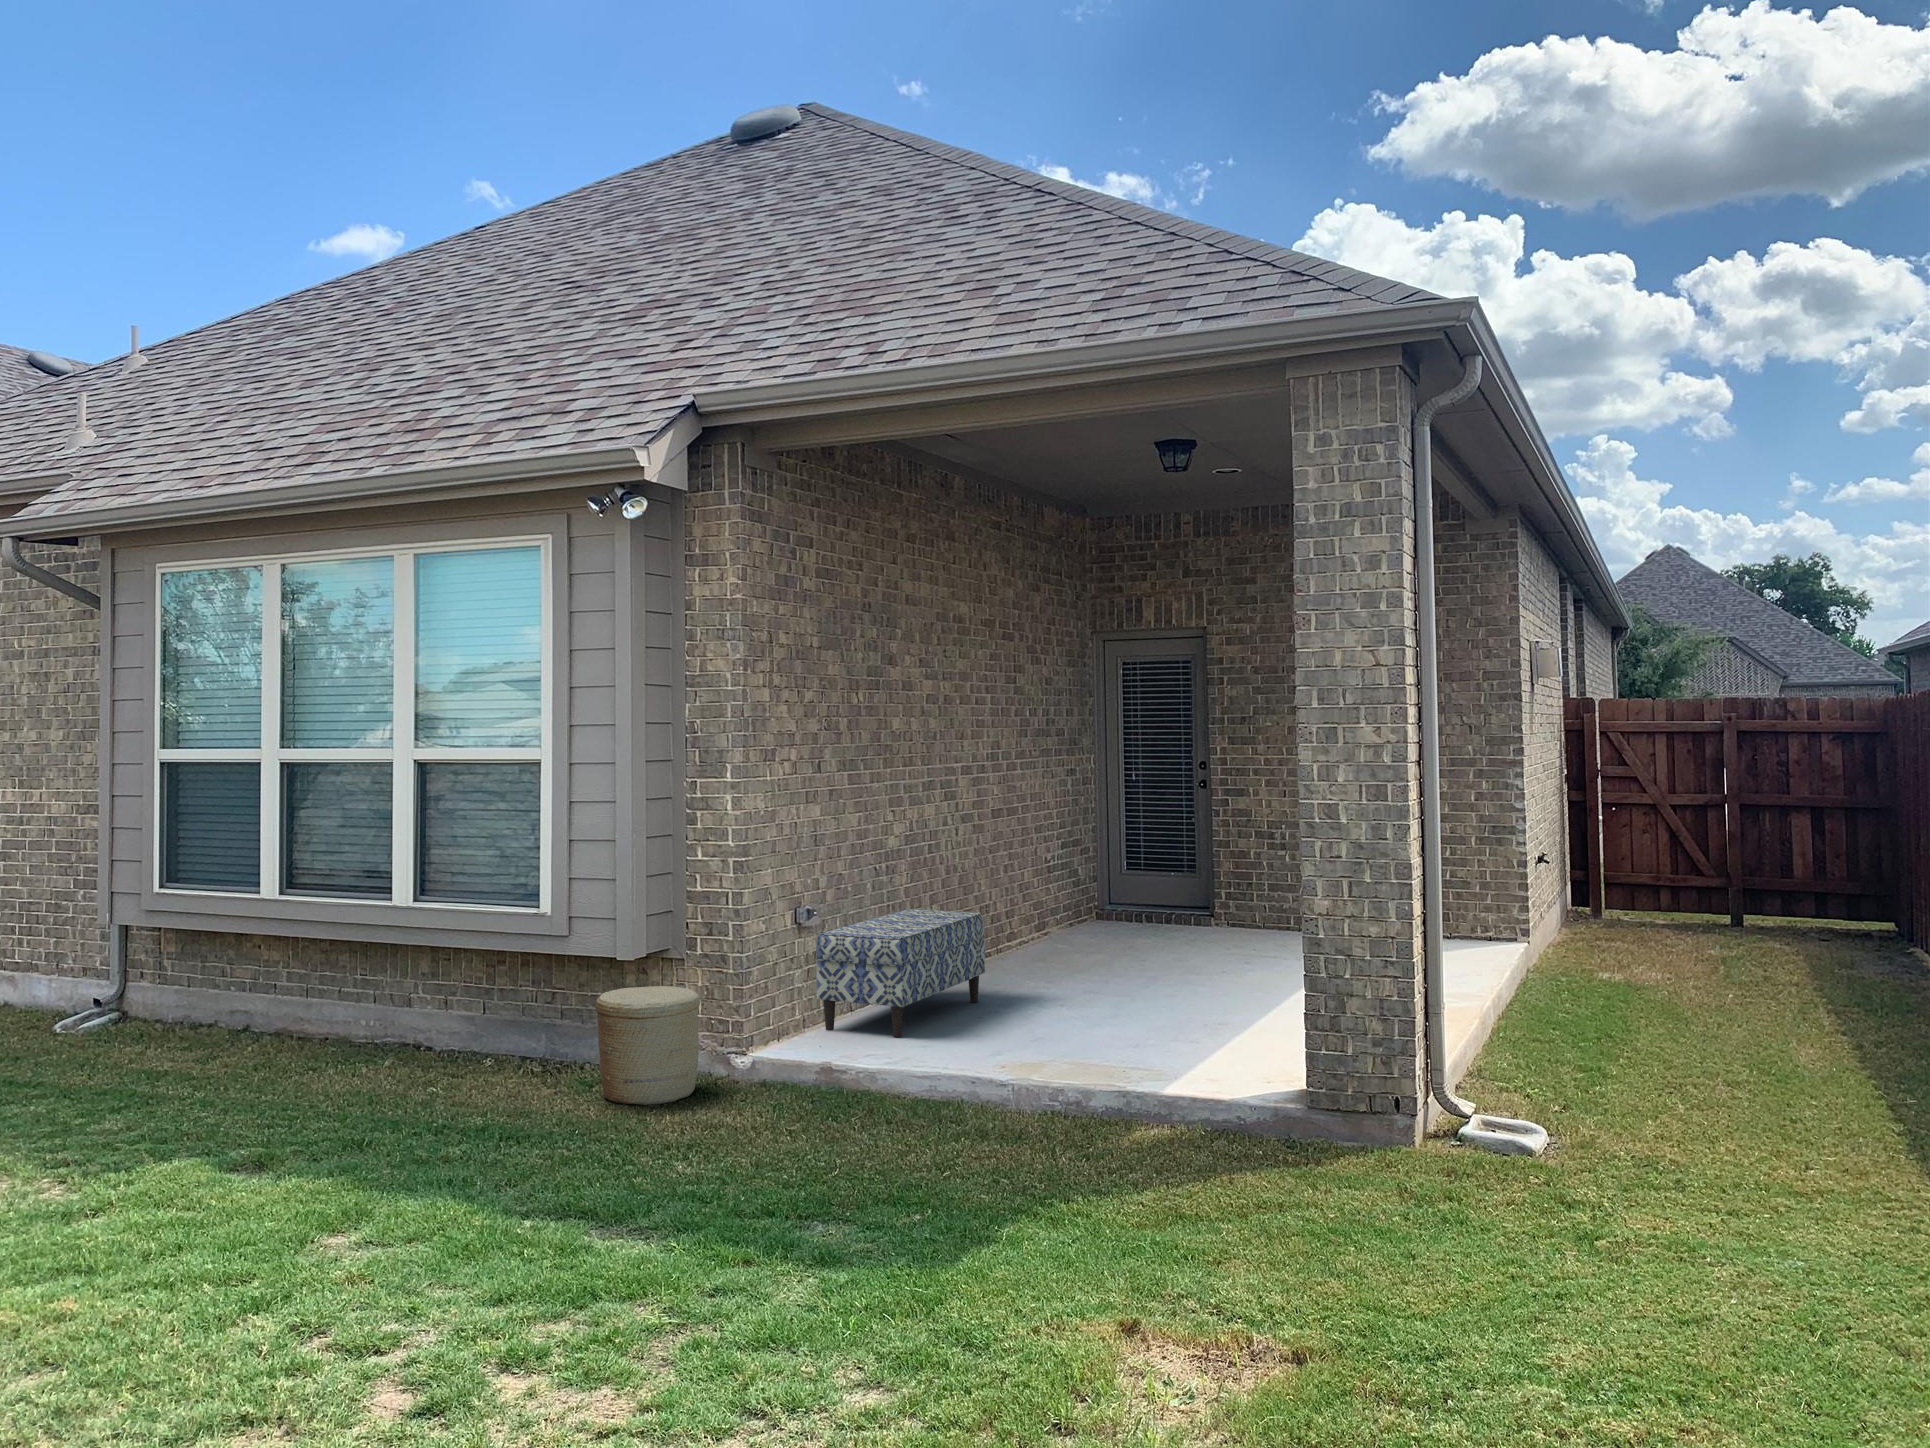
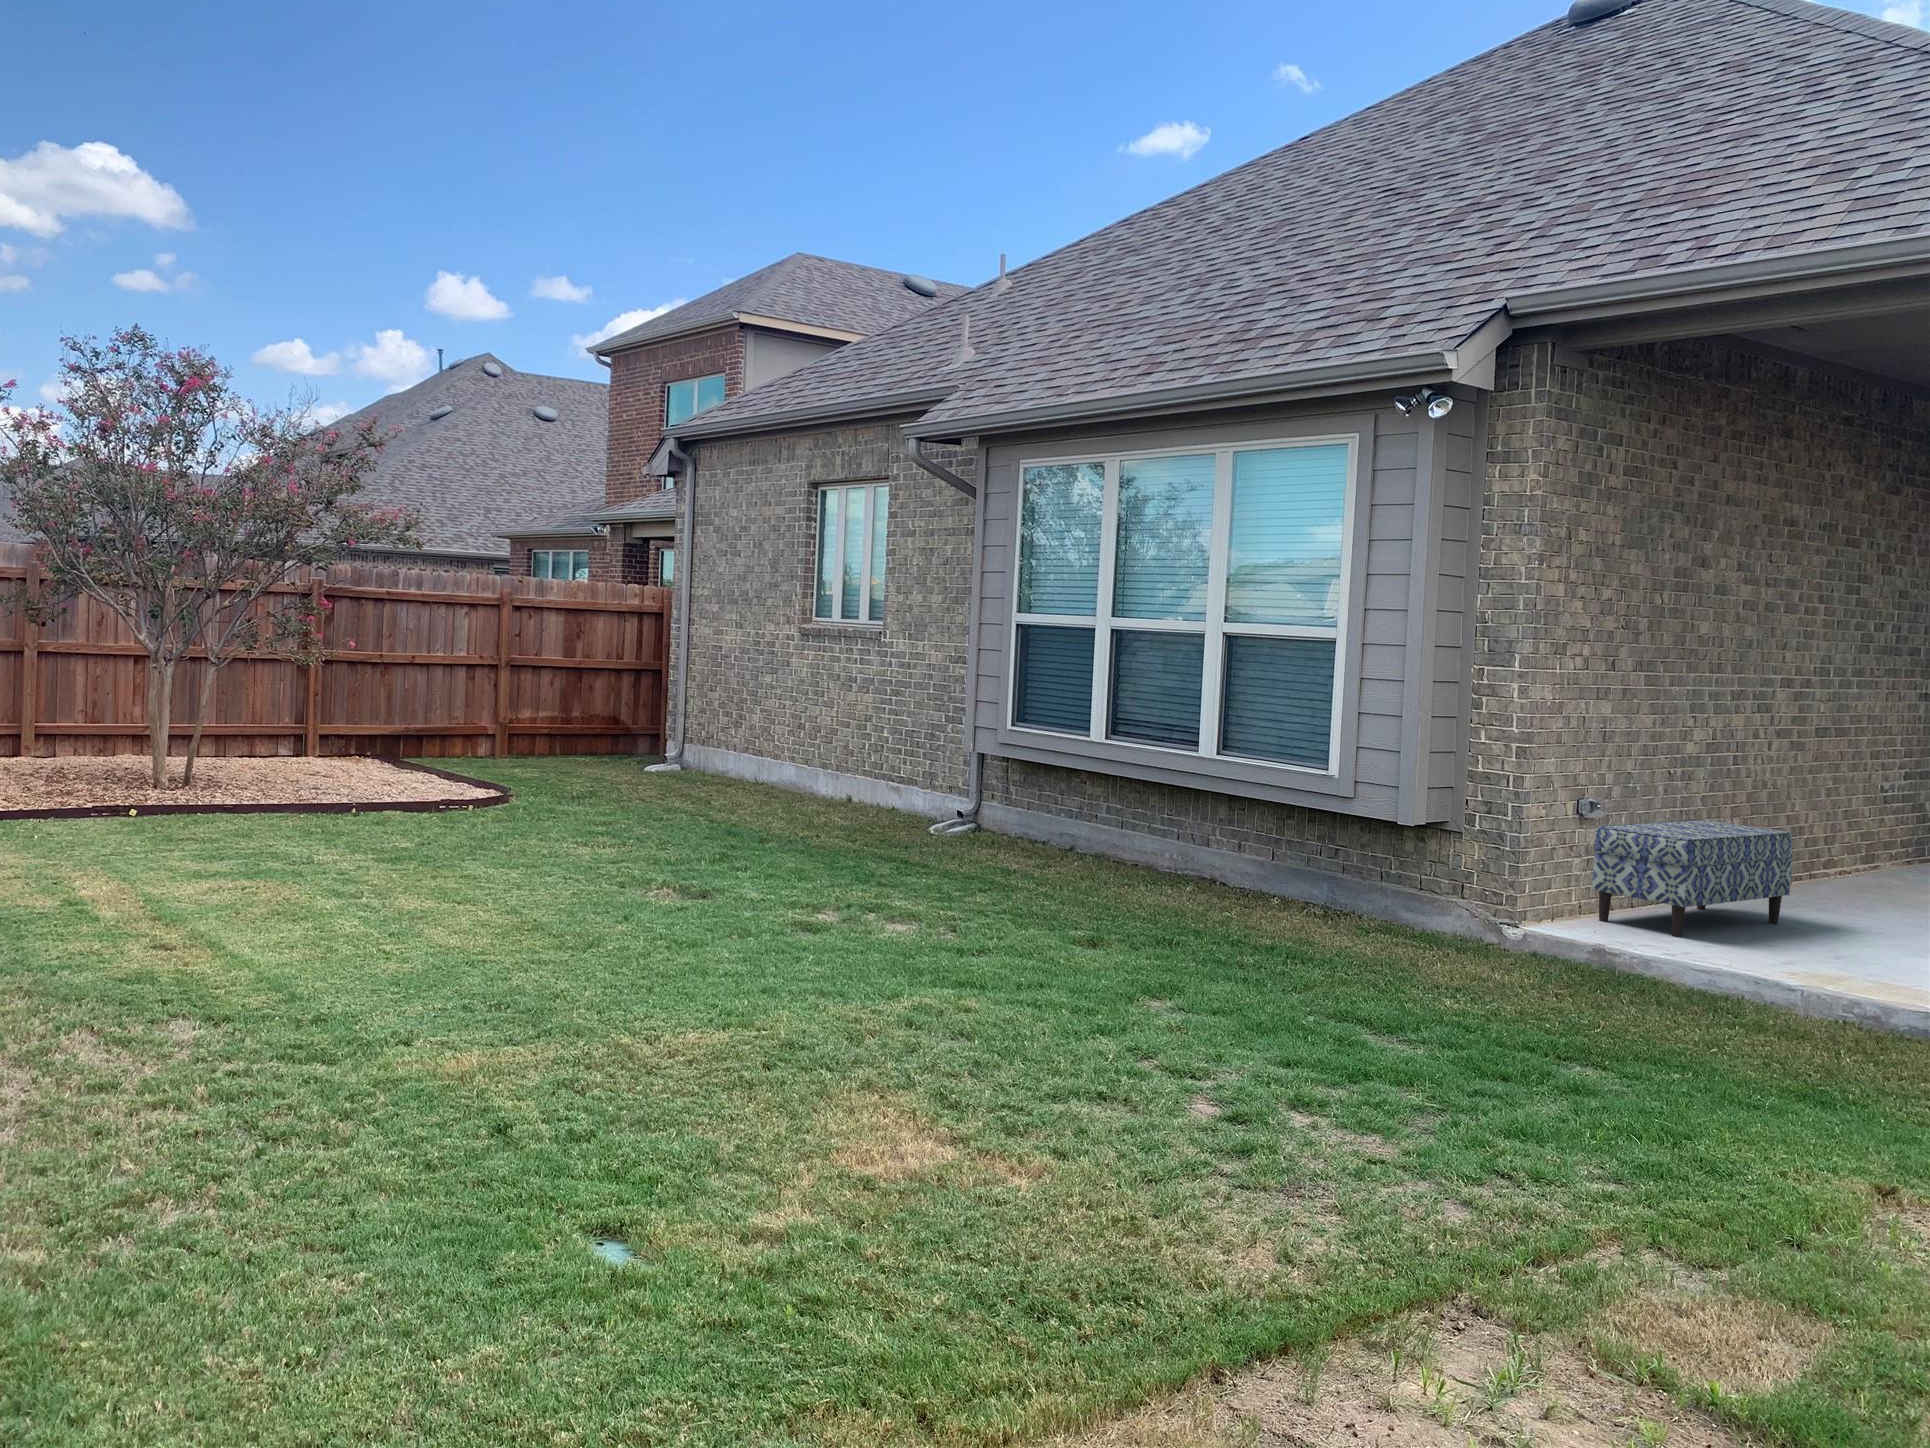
woven basket: present [595,986,700,1105] -> none [1374,849,1473,952]

